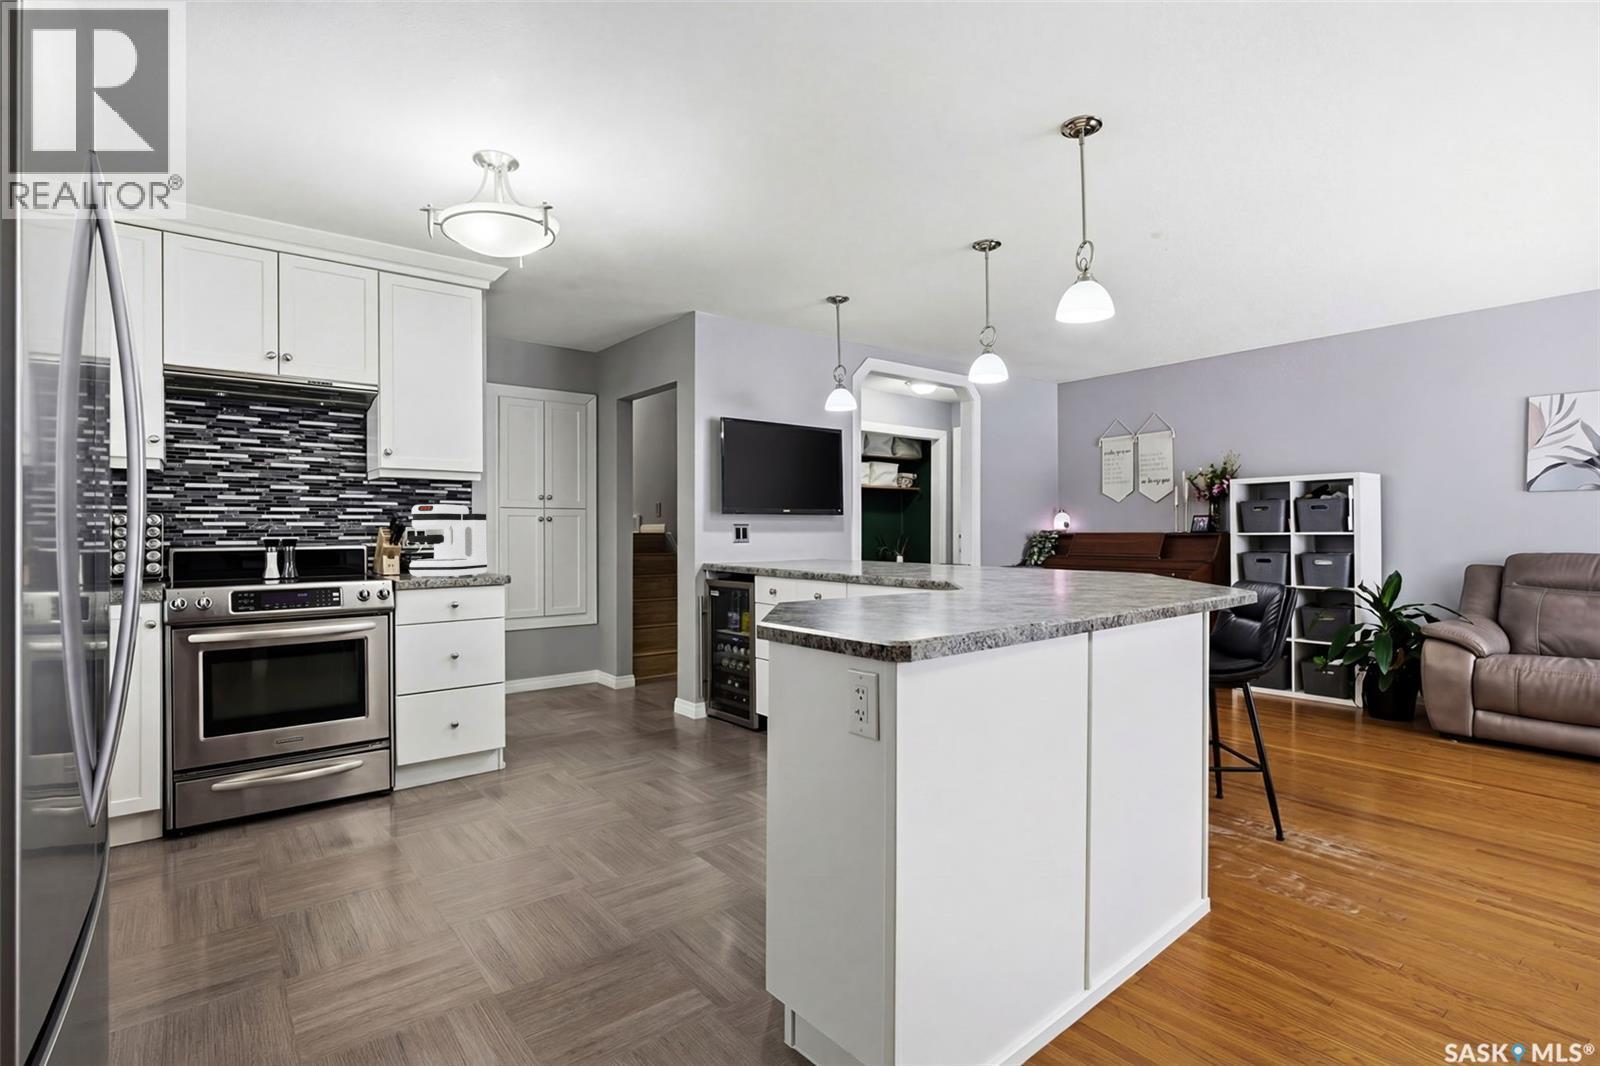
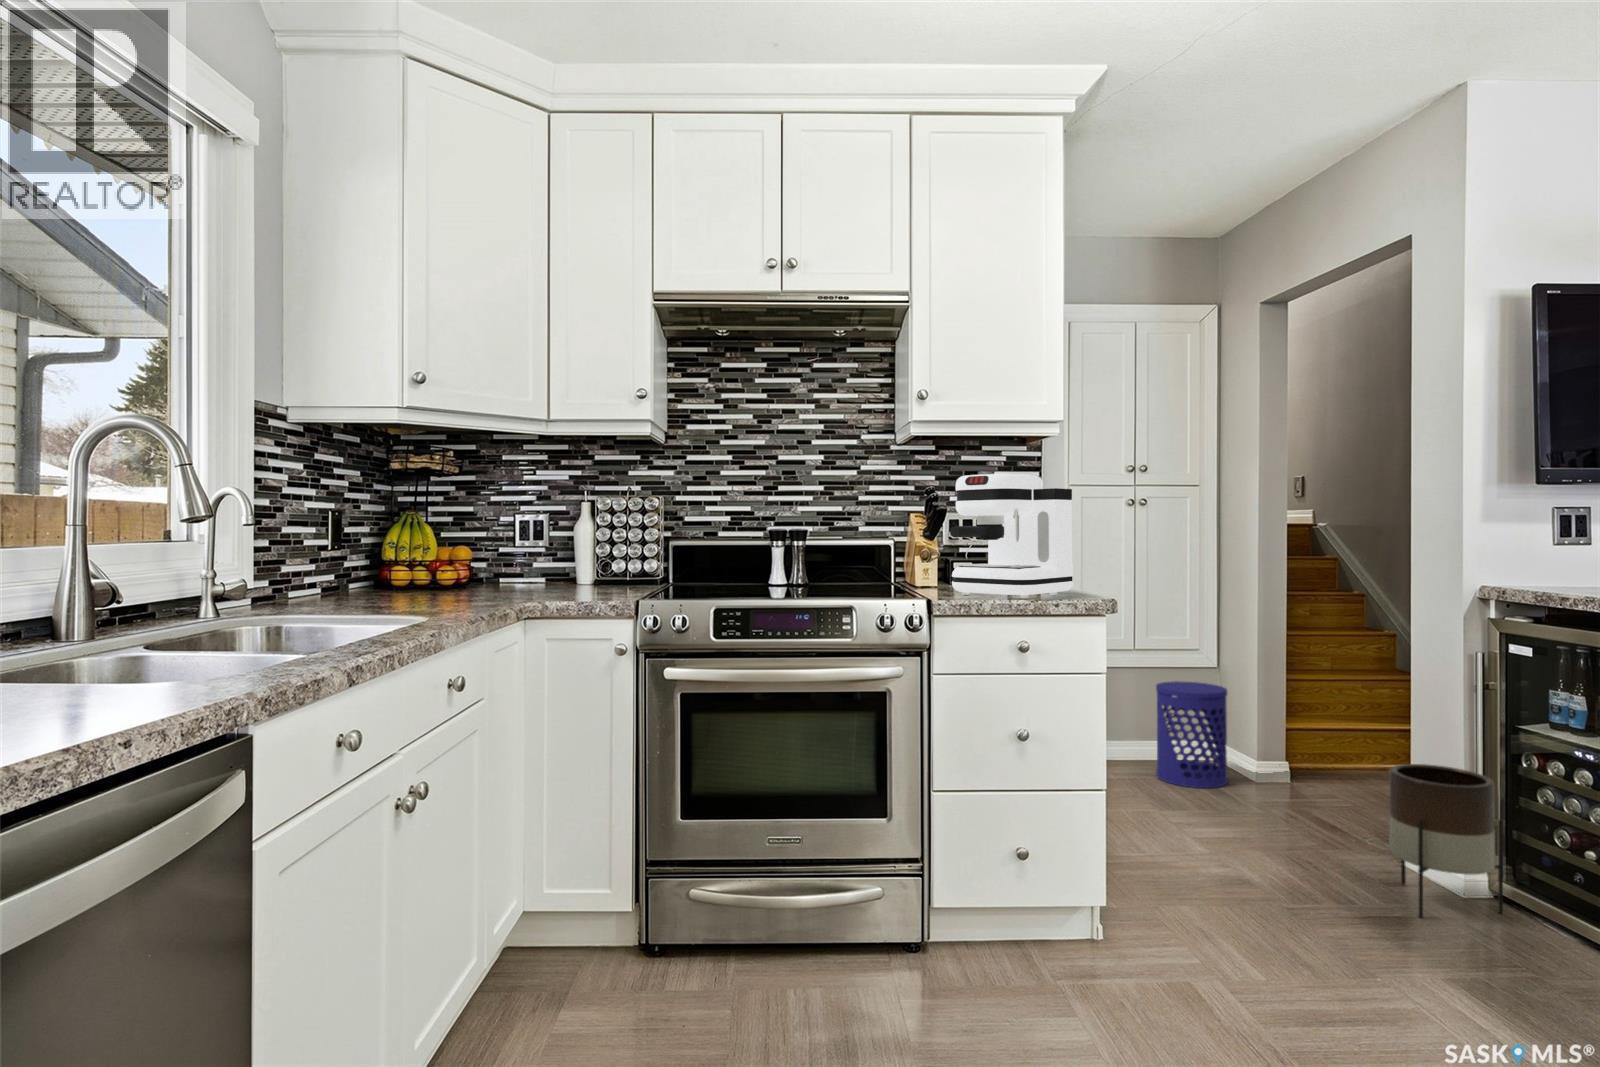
waste bin: none [555,633,598,697] -> present [1156,681,1228,788]
planter: none [662,656,709,731] -> present [1389,764,1503,917]

